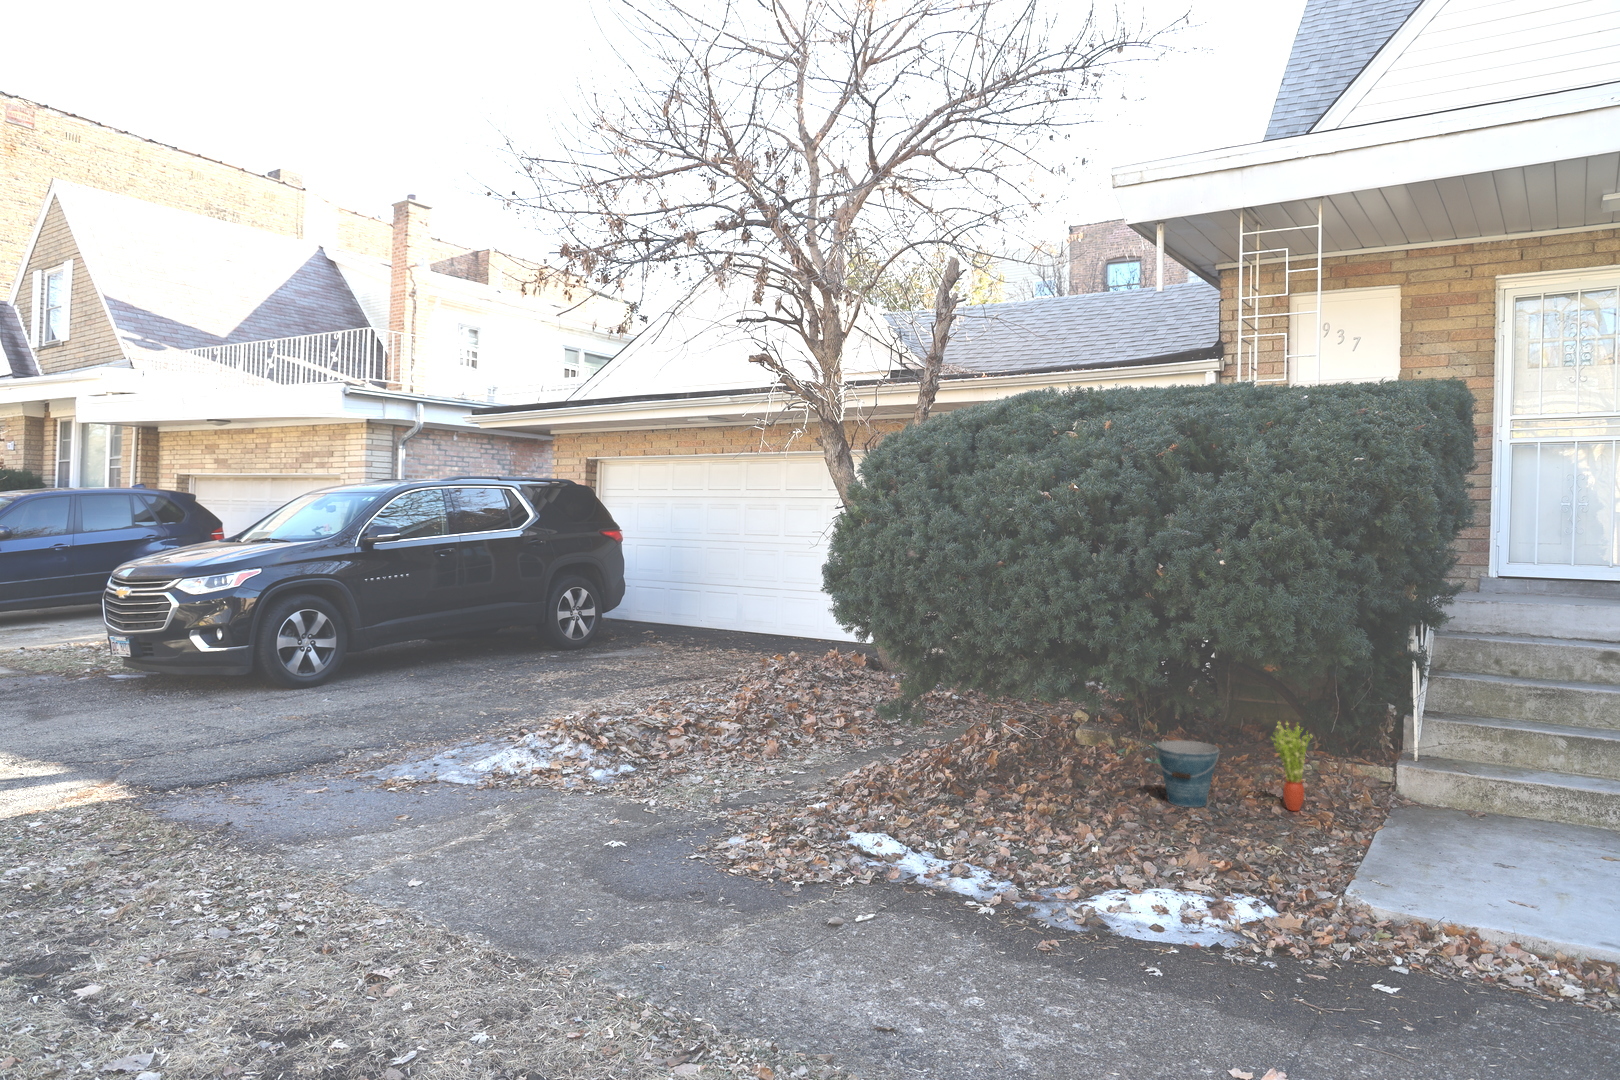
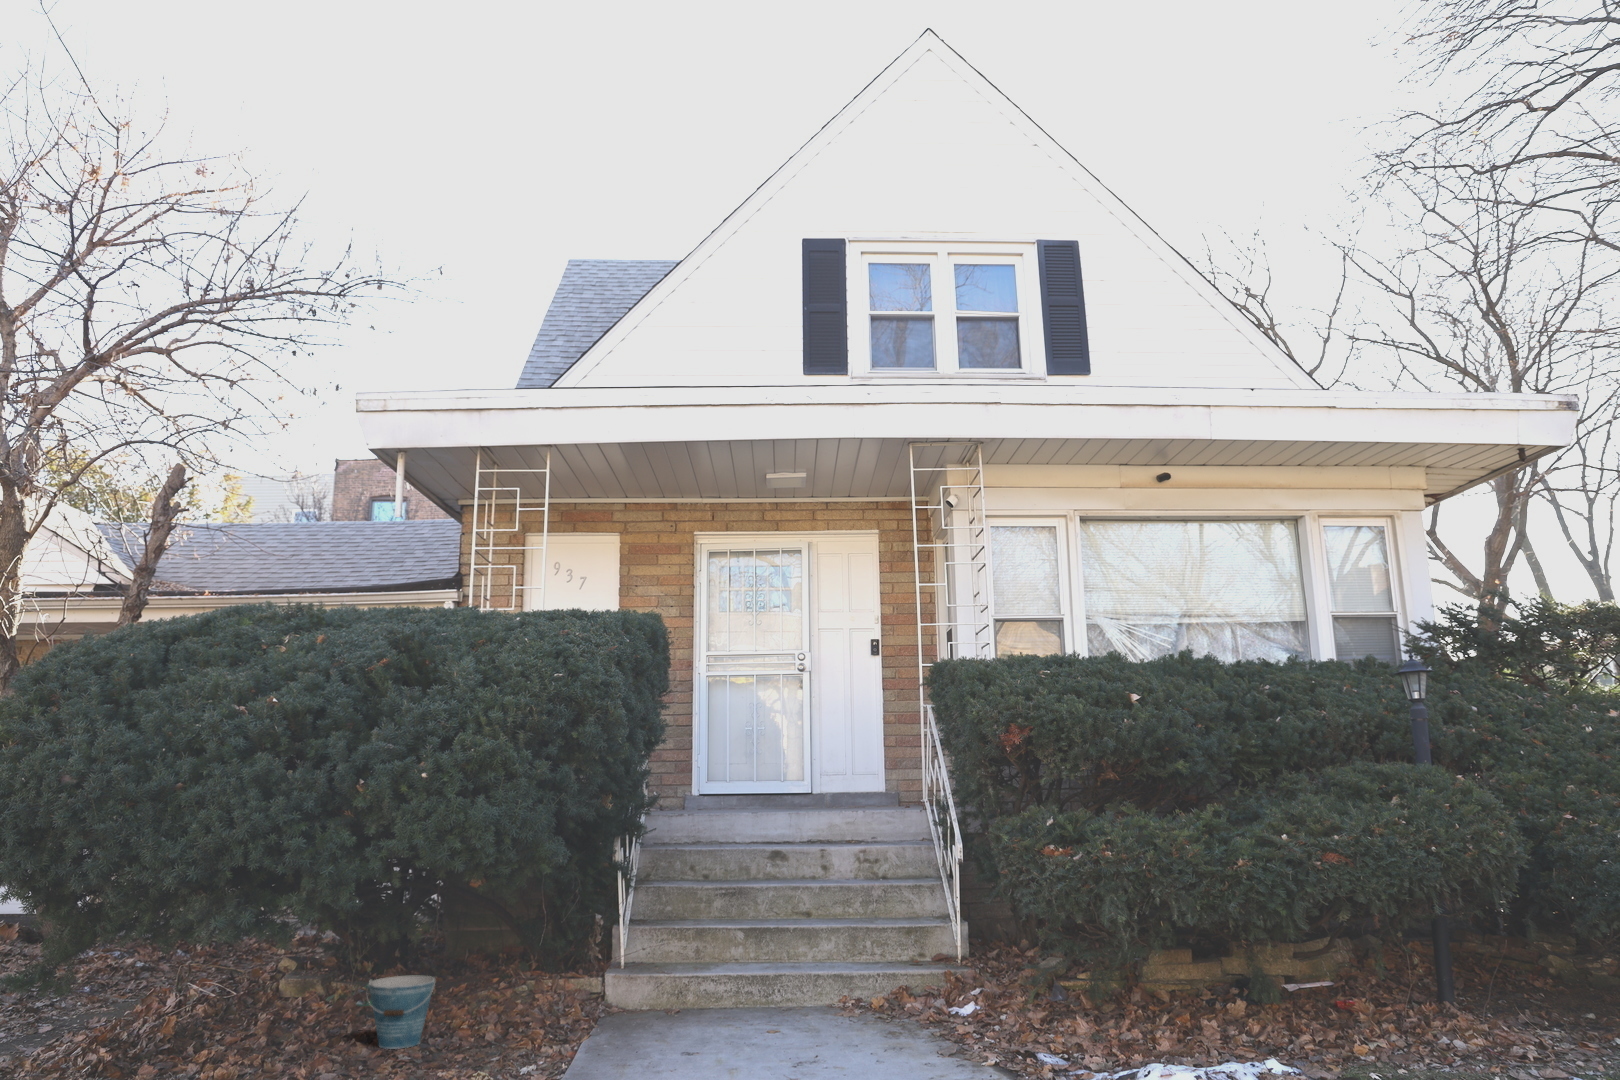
potted plant: present [1272,722,1312,811] -> none [487,939,528,1035]

